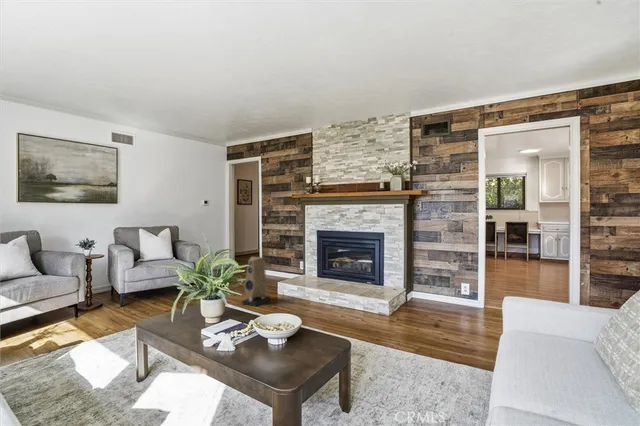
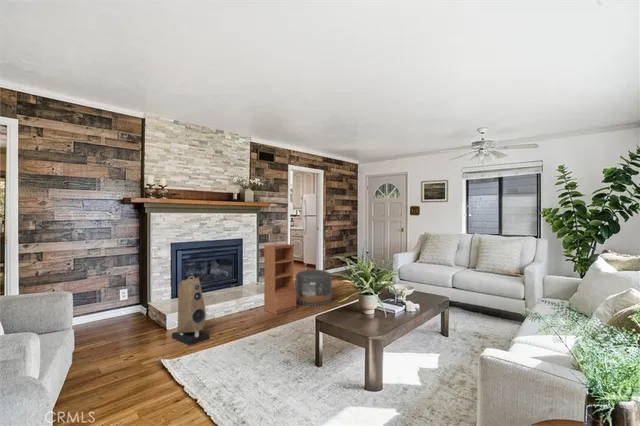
bookcase: none [322,240,359,323] -> present [264,244,296,314]
pouf: none [367,283,421,338] -> present [295,270,332,305]

